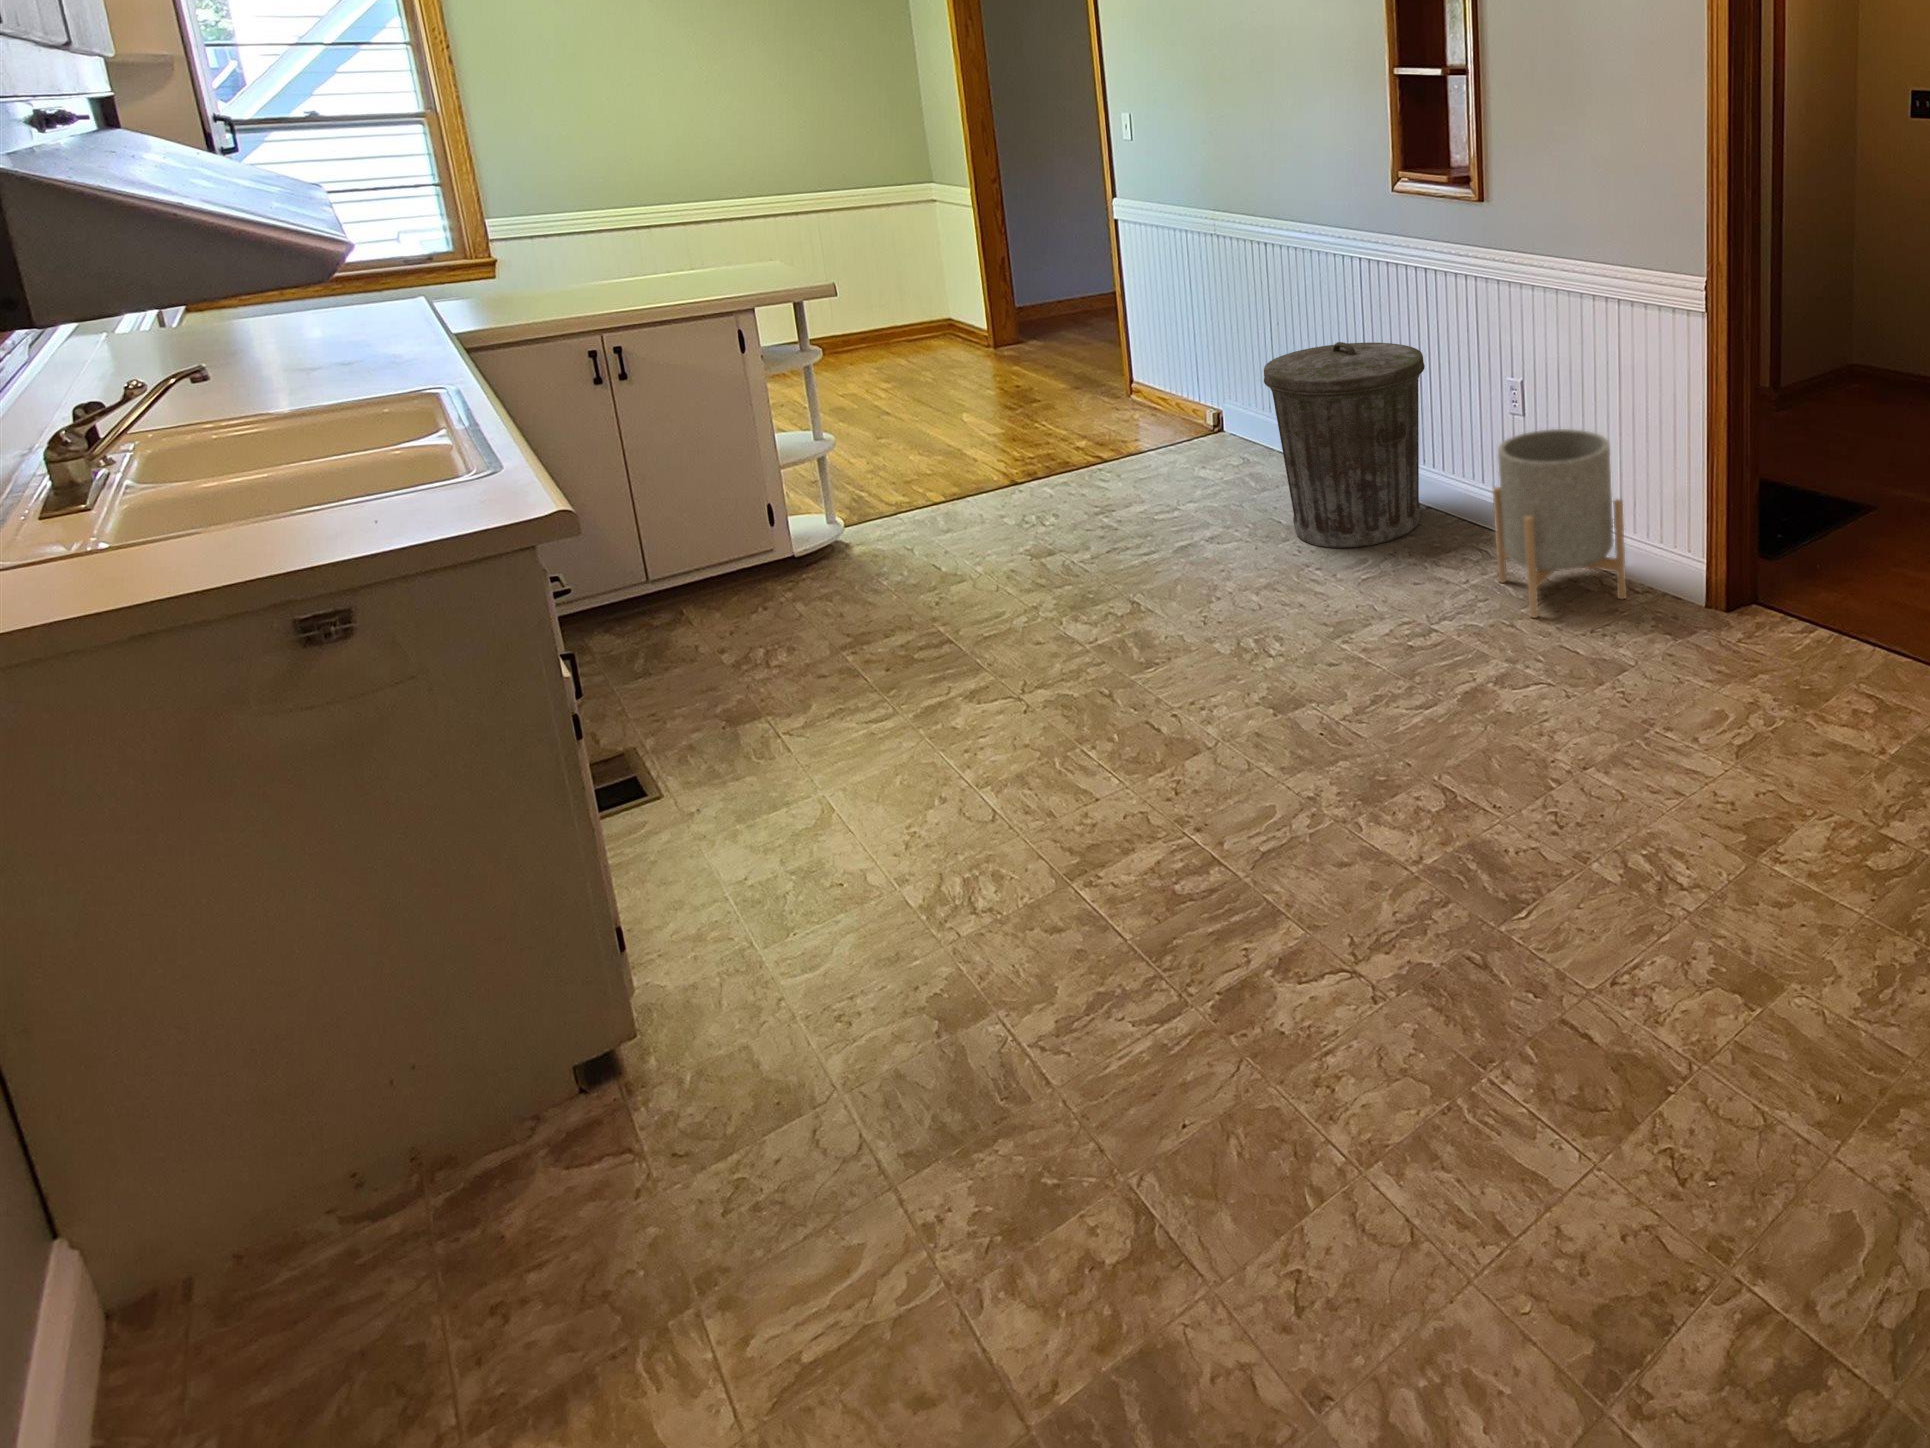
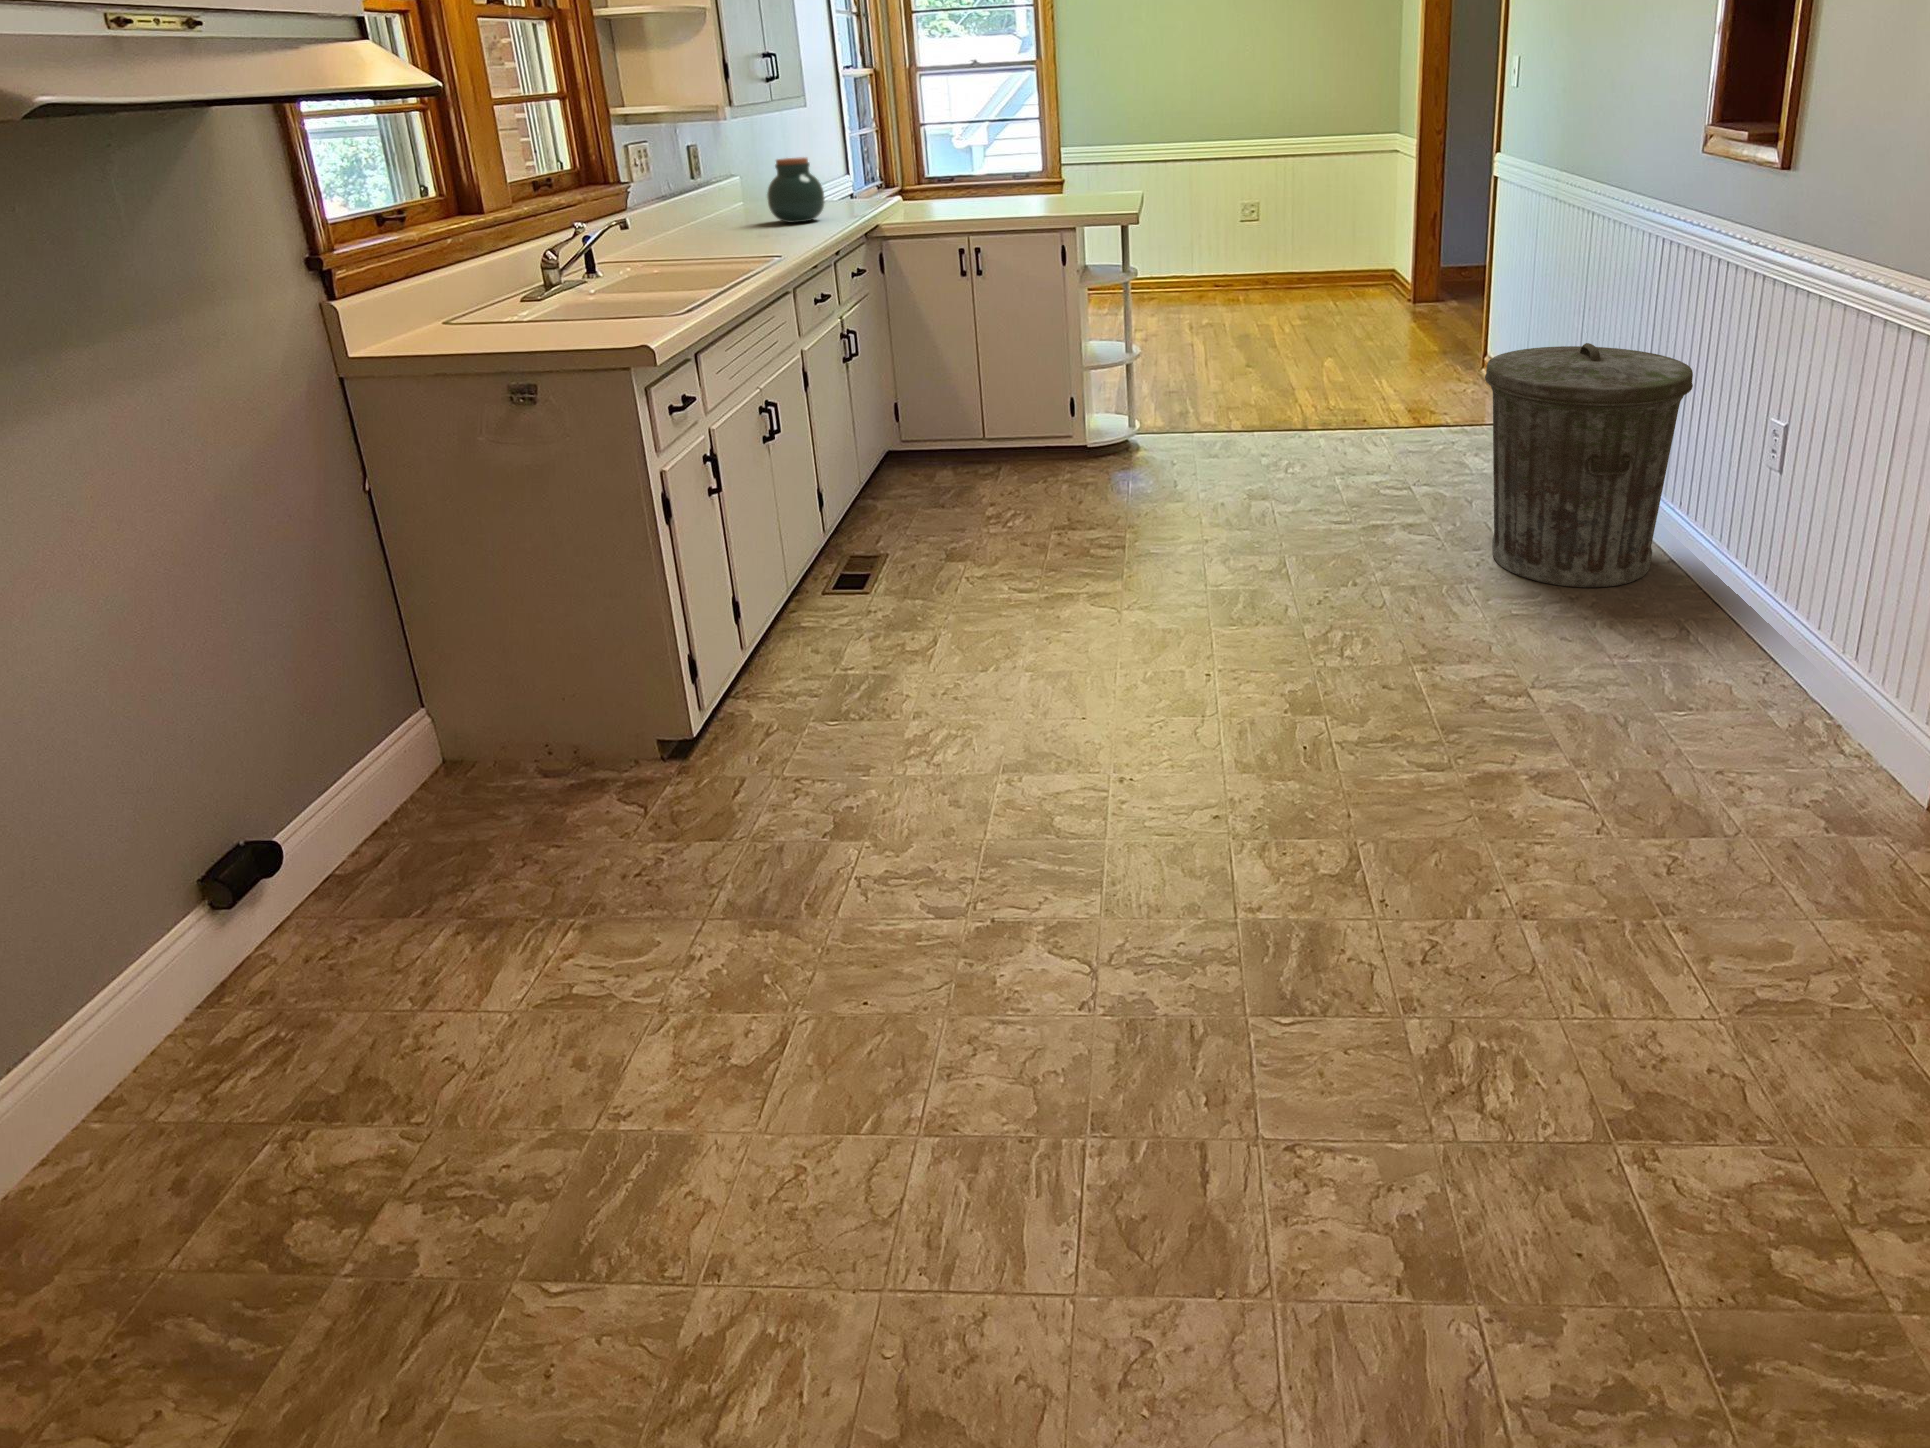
jar: none [270,272,378,362] -> present [767,157,825,223]
planter: present [1493,429,1627,618] -> none [1653,501,1846,756]

